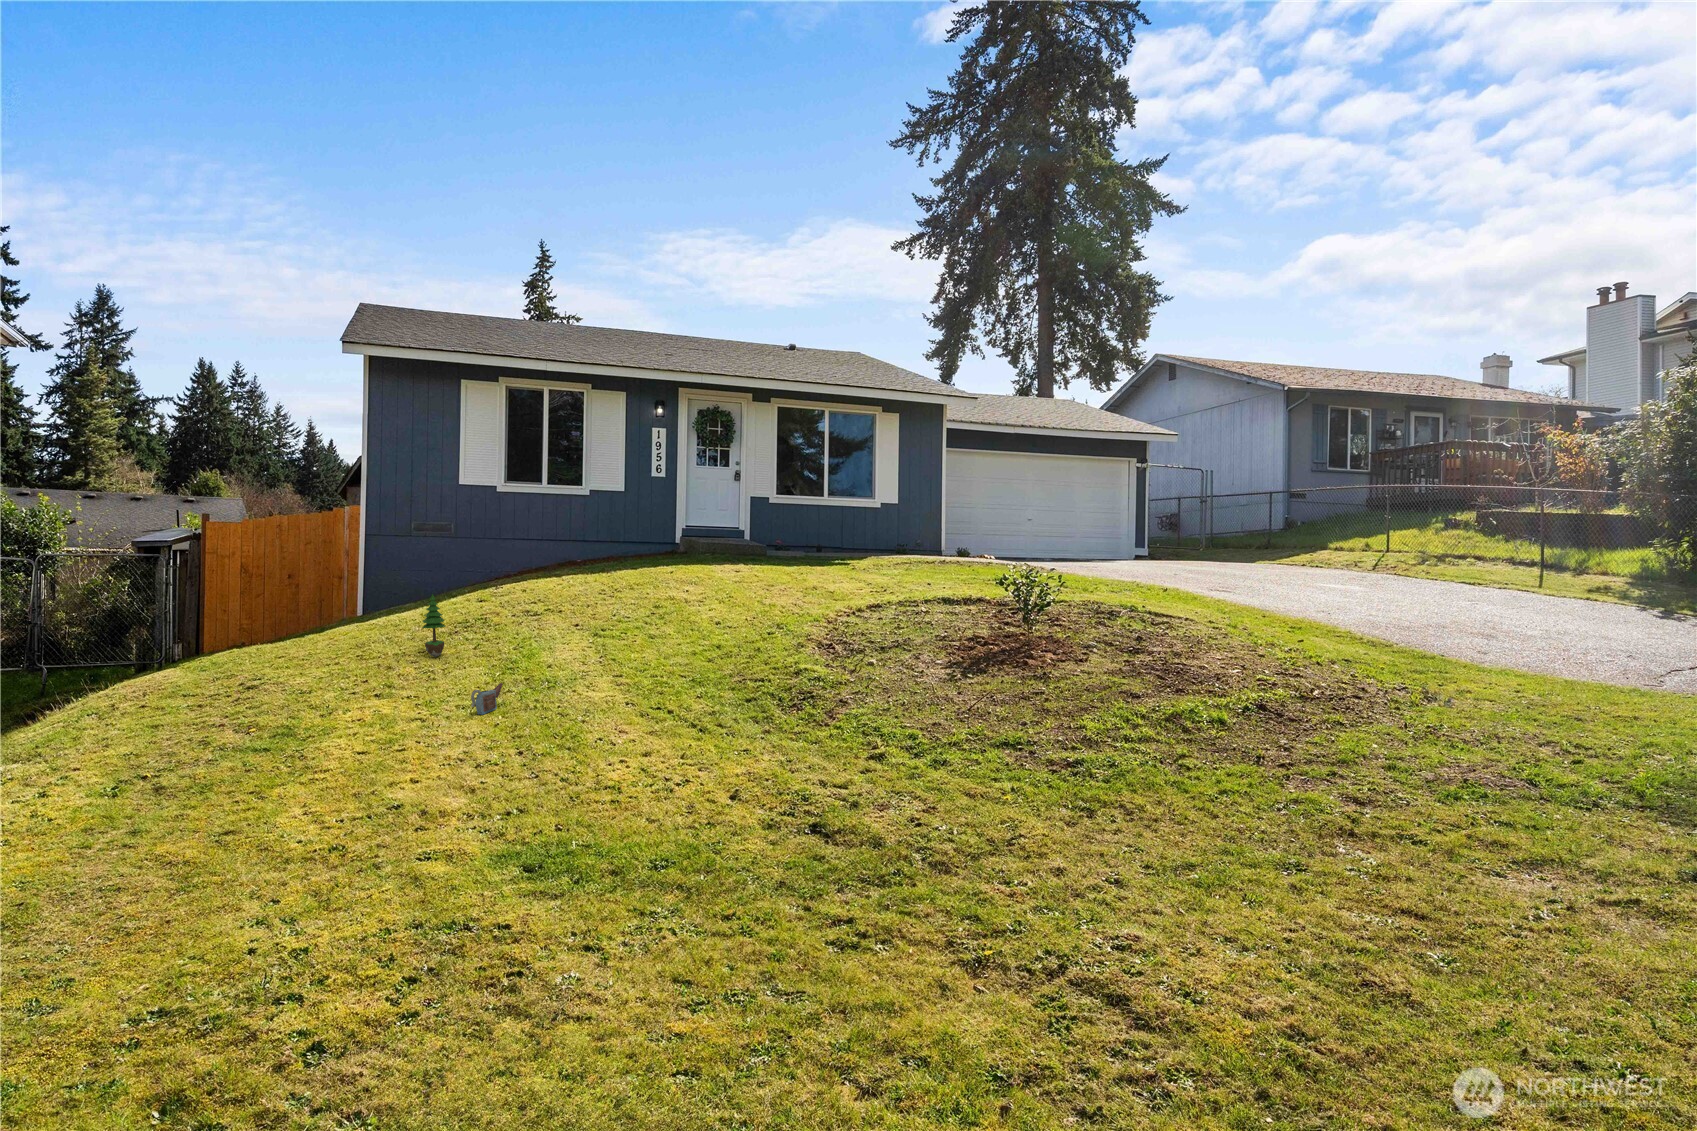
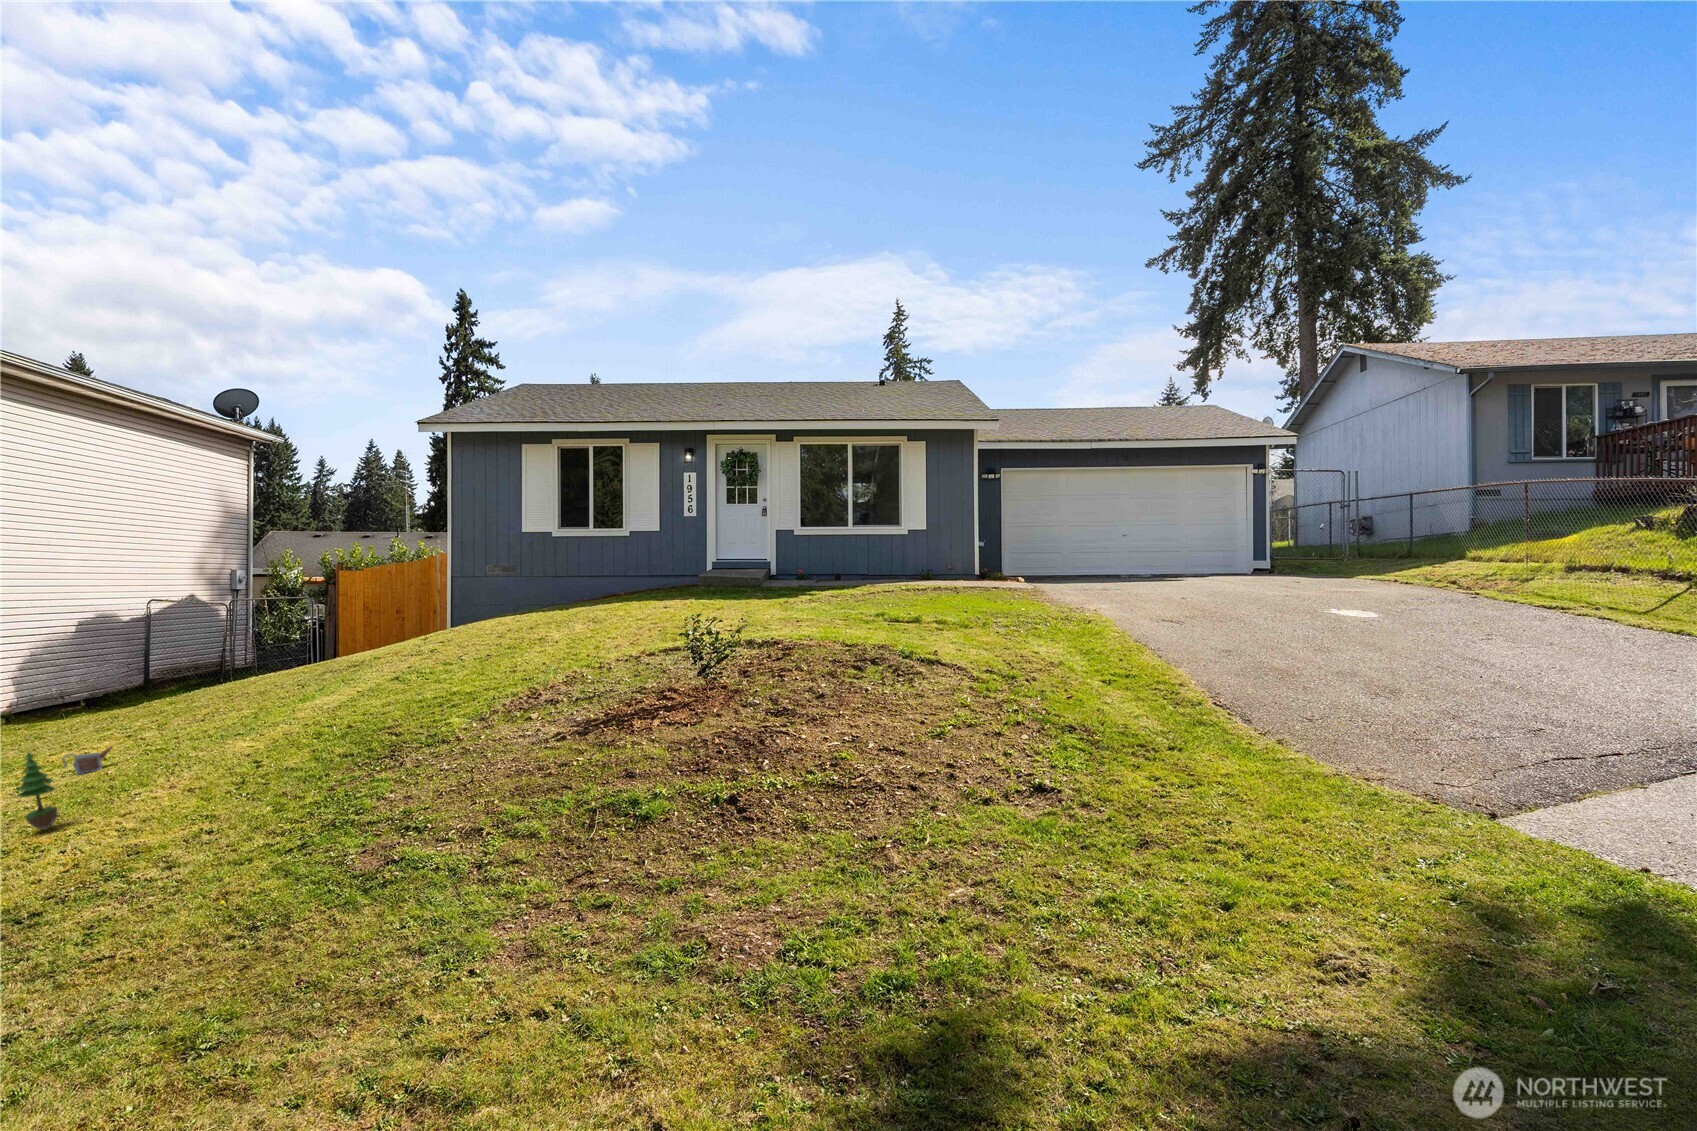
potted tree: present [422,594,446,657] -> present [17,752,59,830]

